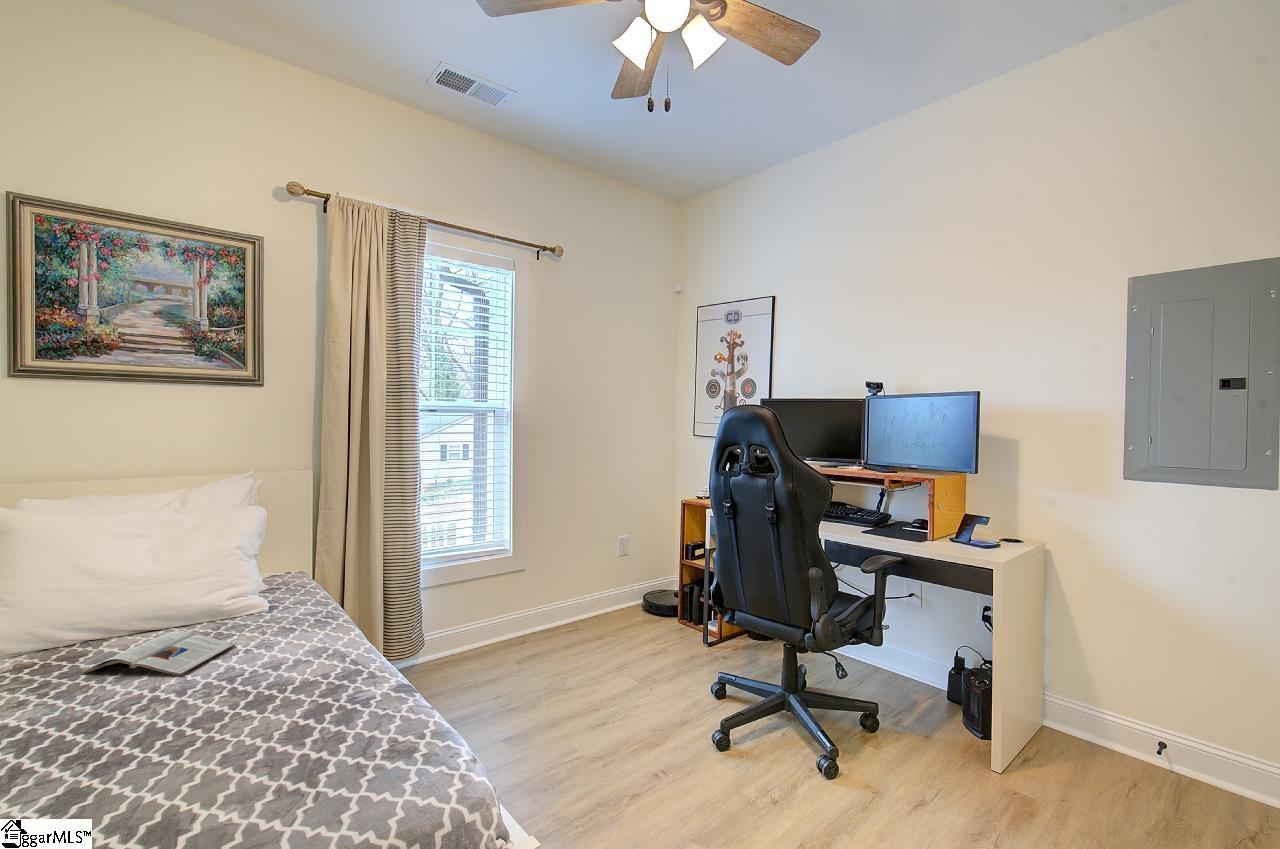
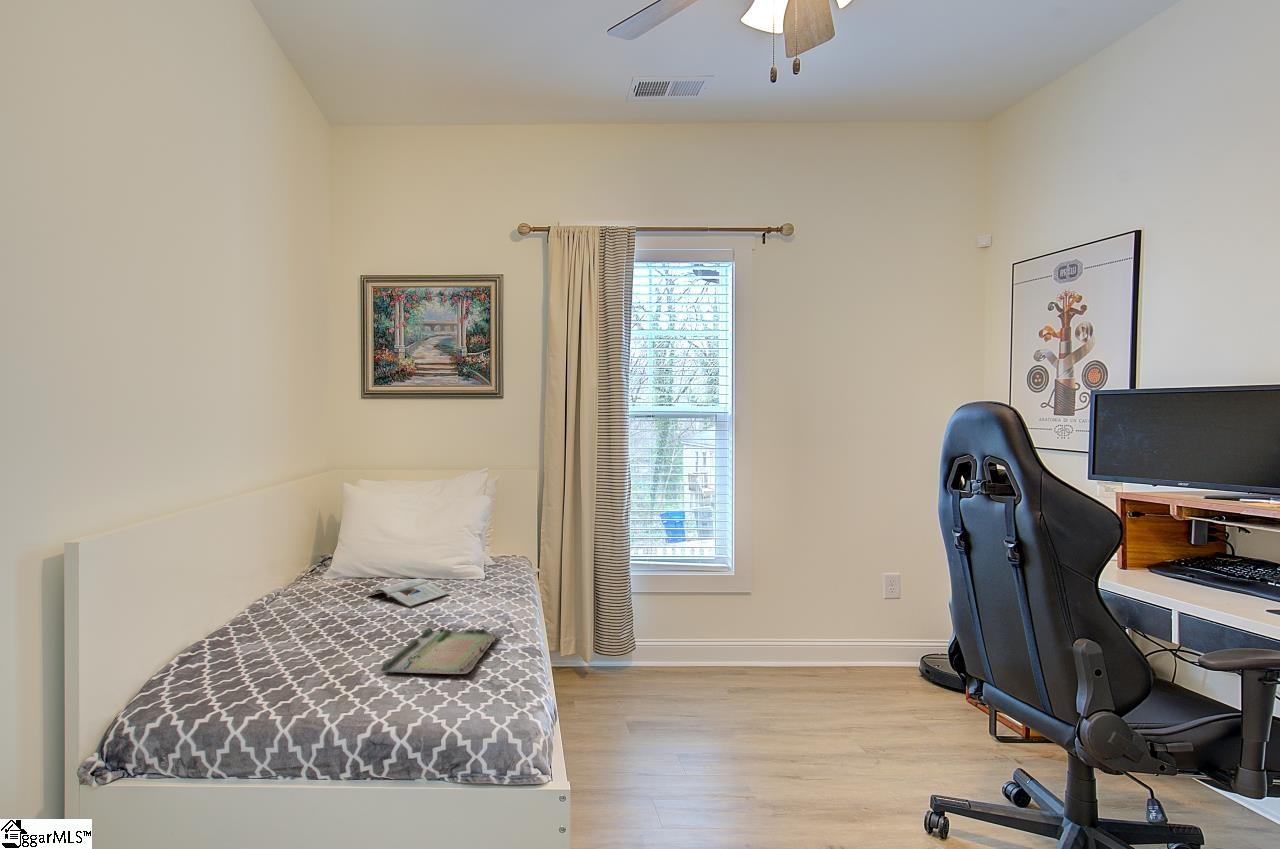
tray: none [202,675,361,788] -> present [381,626,499,674]

